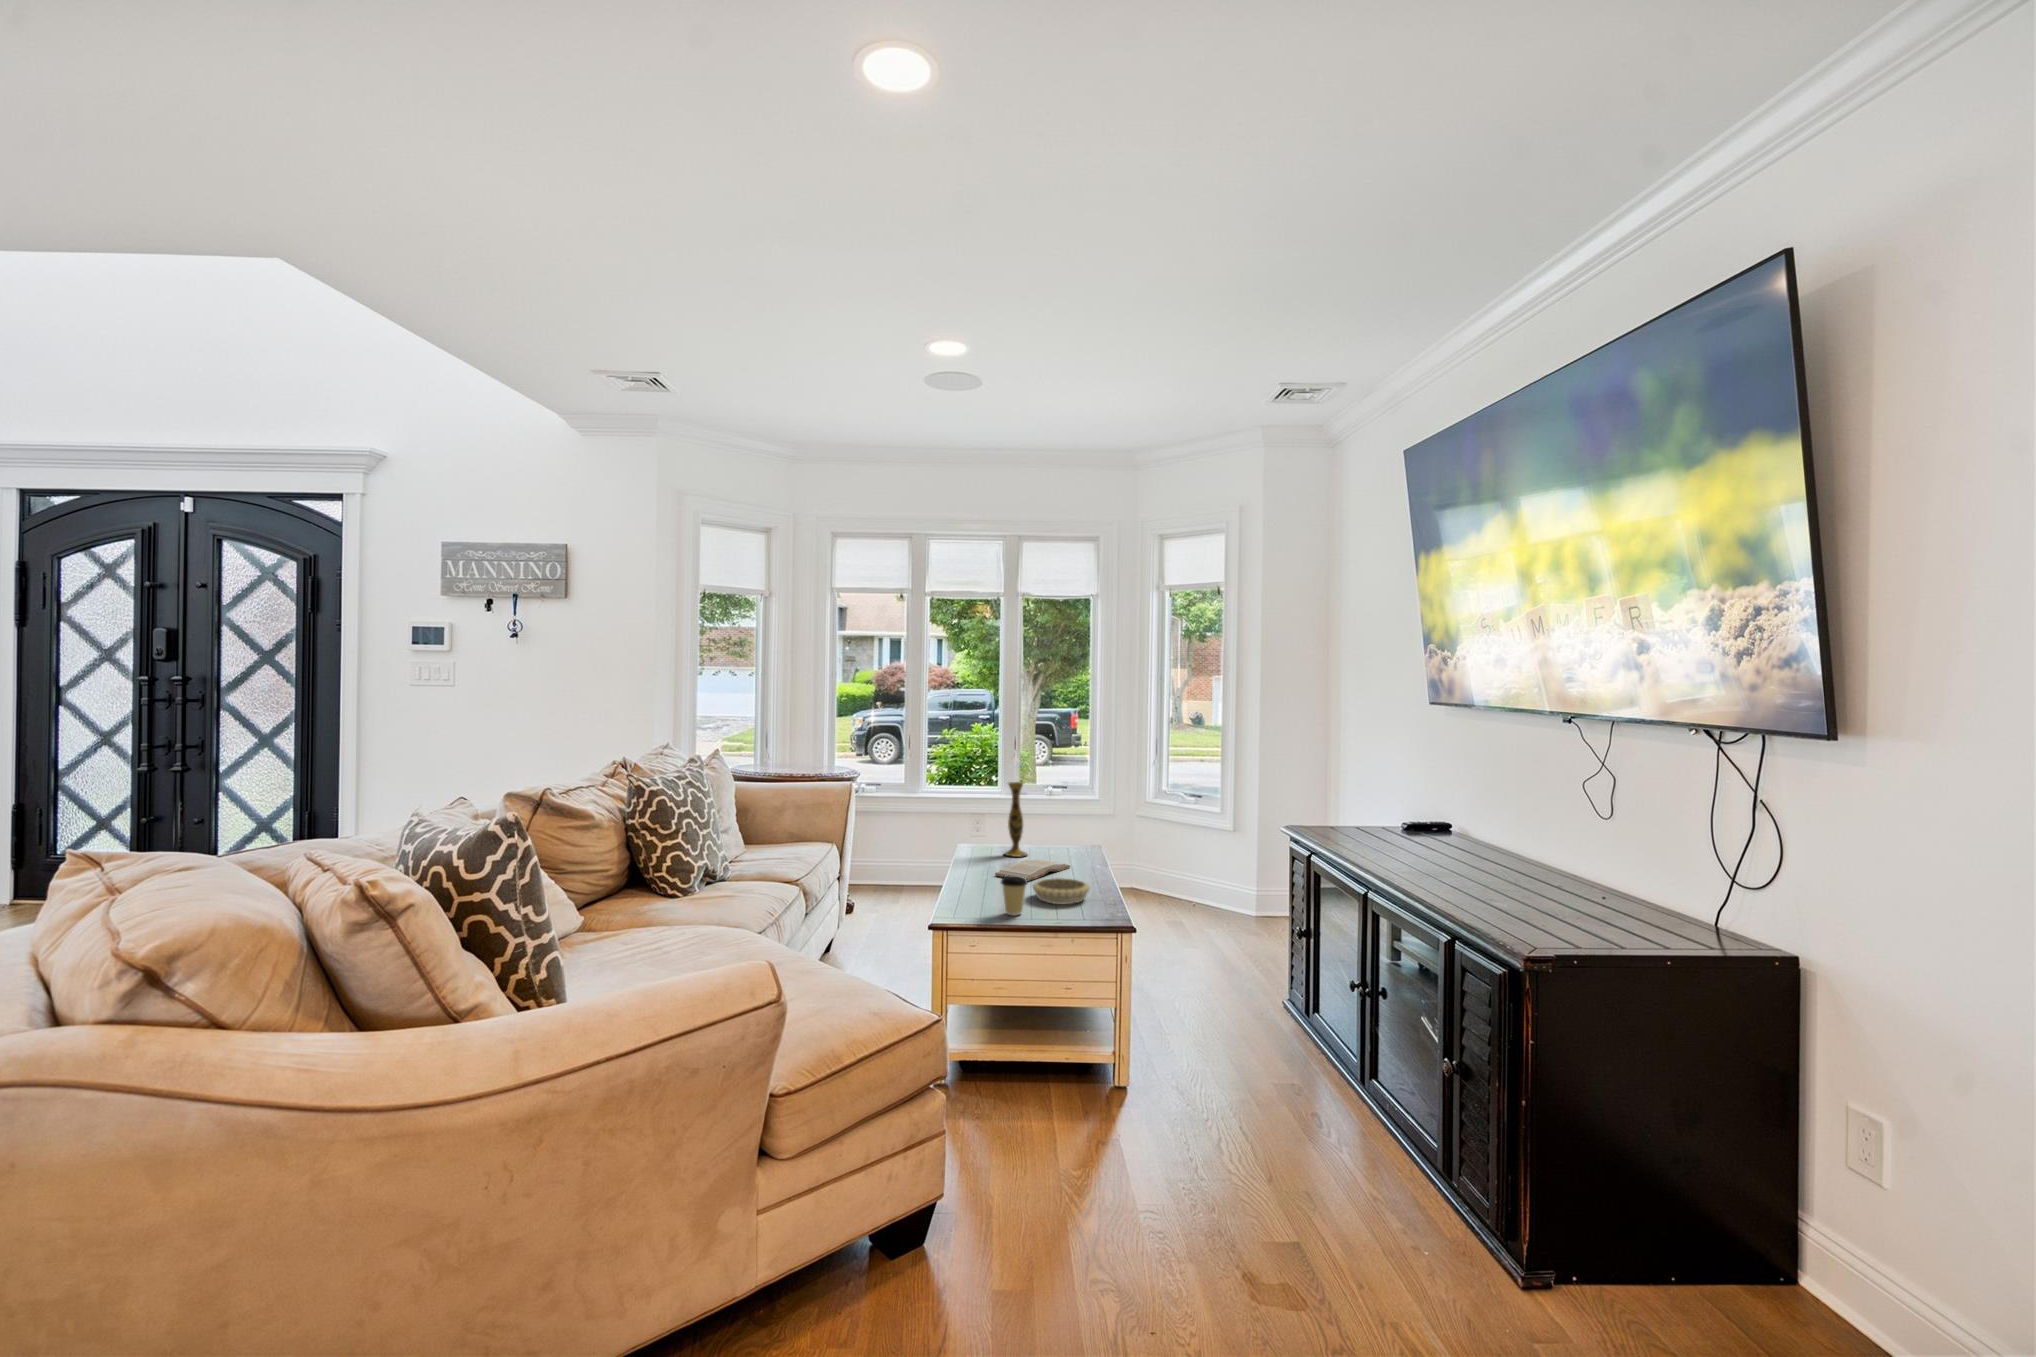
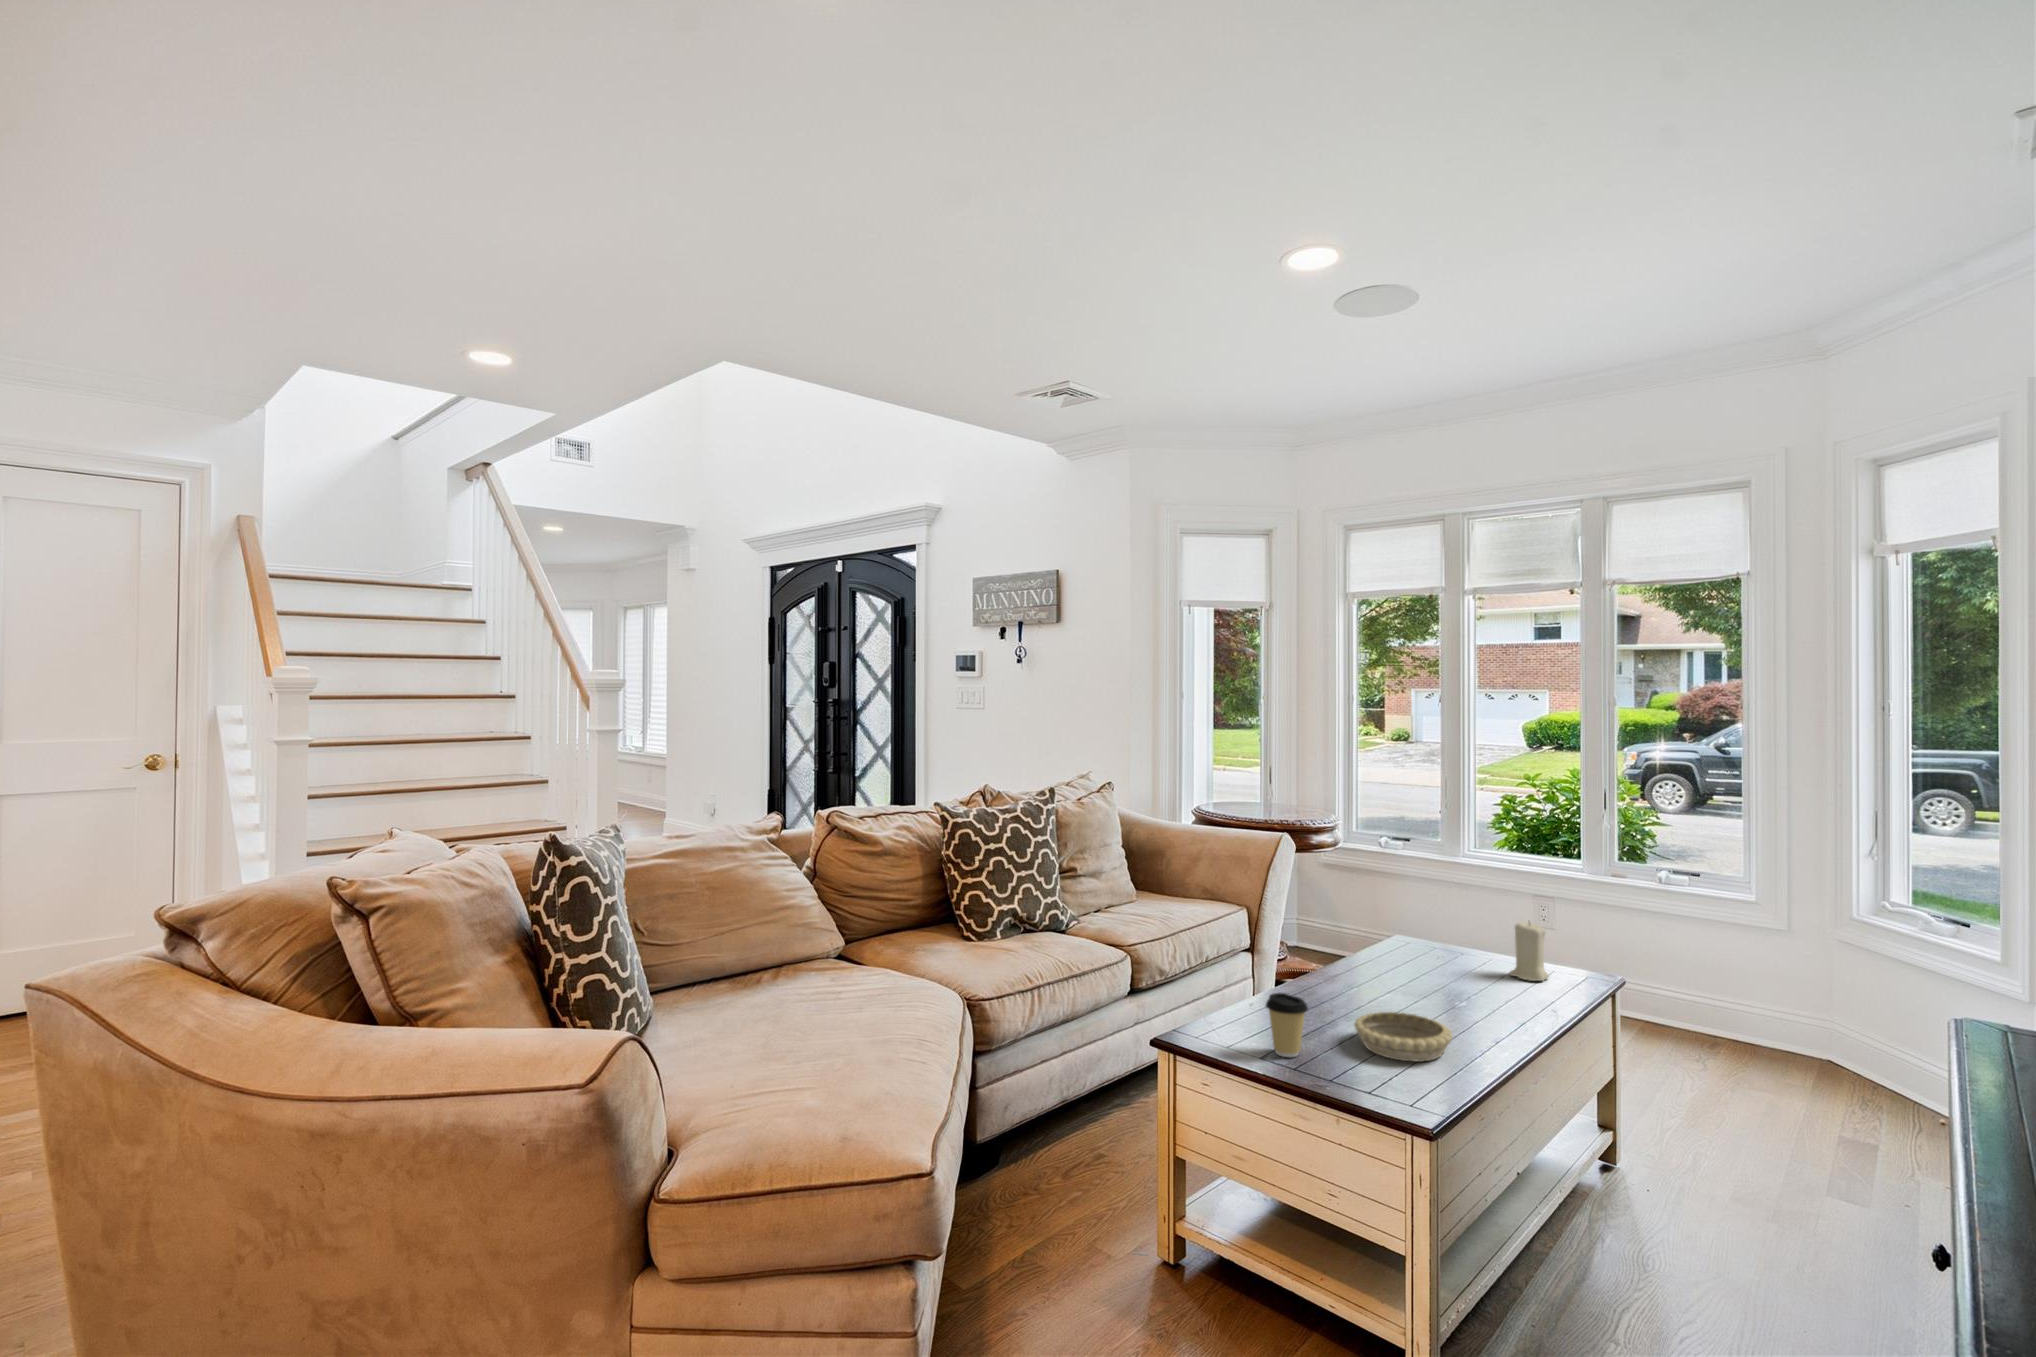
vase: present [1005,782,1027,857] -> none [1436,855,1477,970]
candle: none [1048,818,1069,856] -> present [1509,921,1549,981]
book: present [995,859,1070,881] -> none [1367,976,1510,1009]

